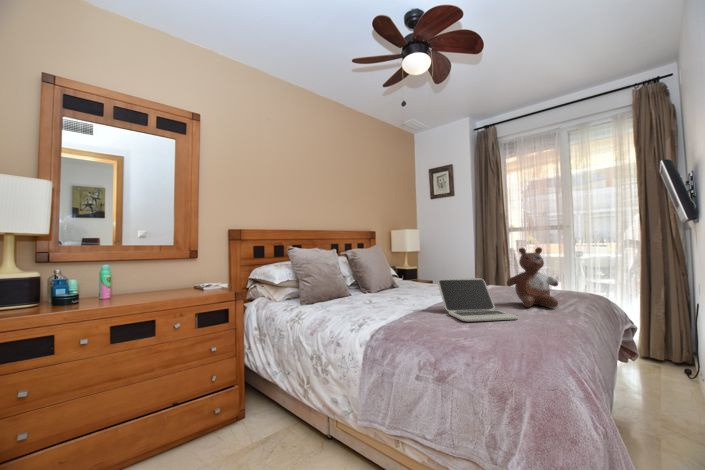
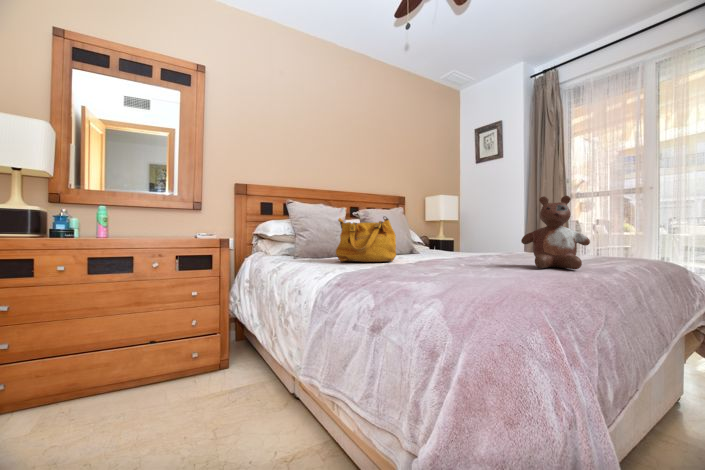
handbag: none [350,263,402,307] -> present [336,216,396,262]
laptop: present [438,278,518,321] -> none [429,231,513,275]

